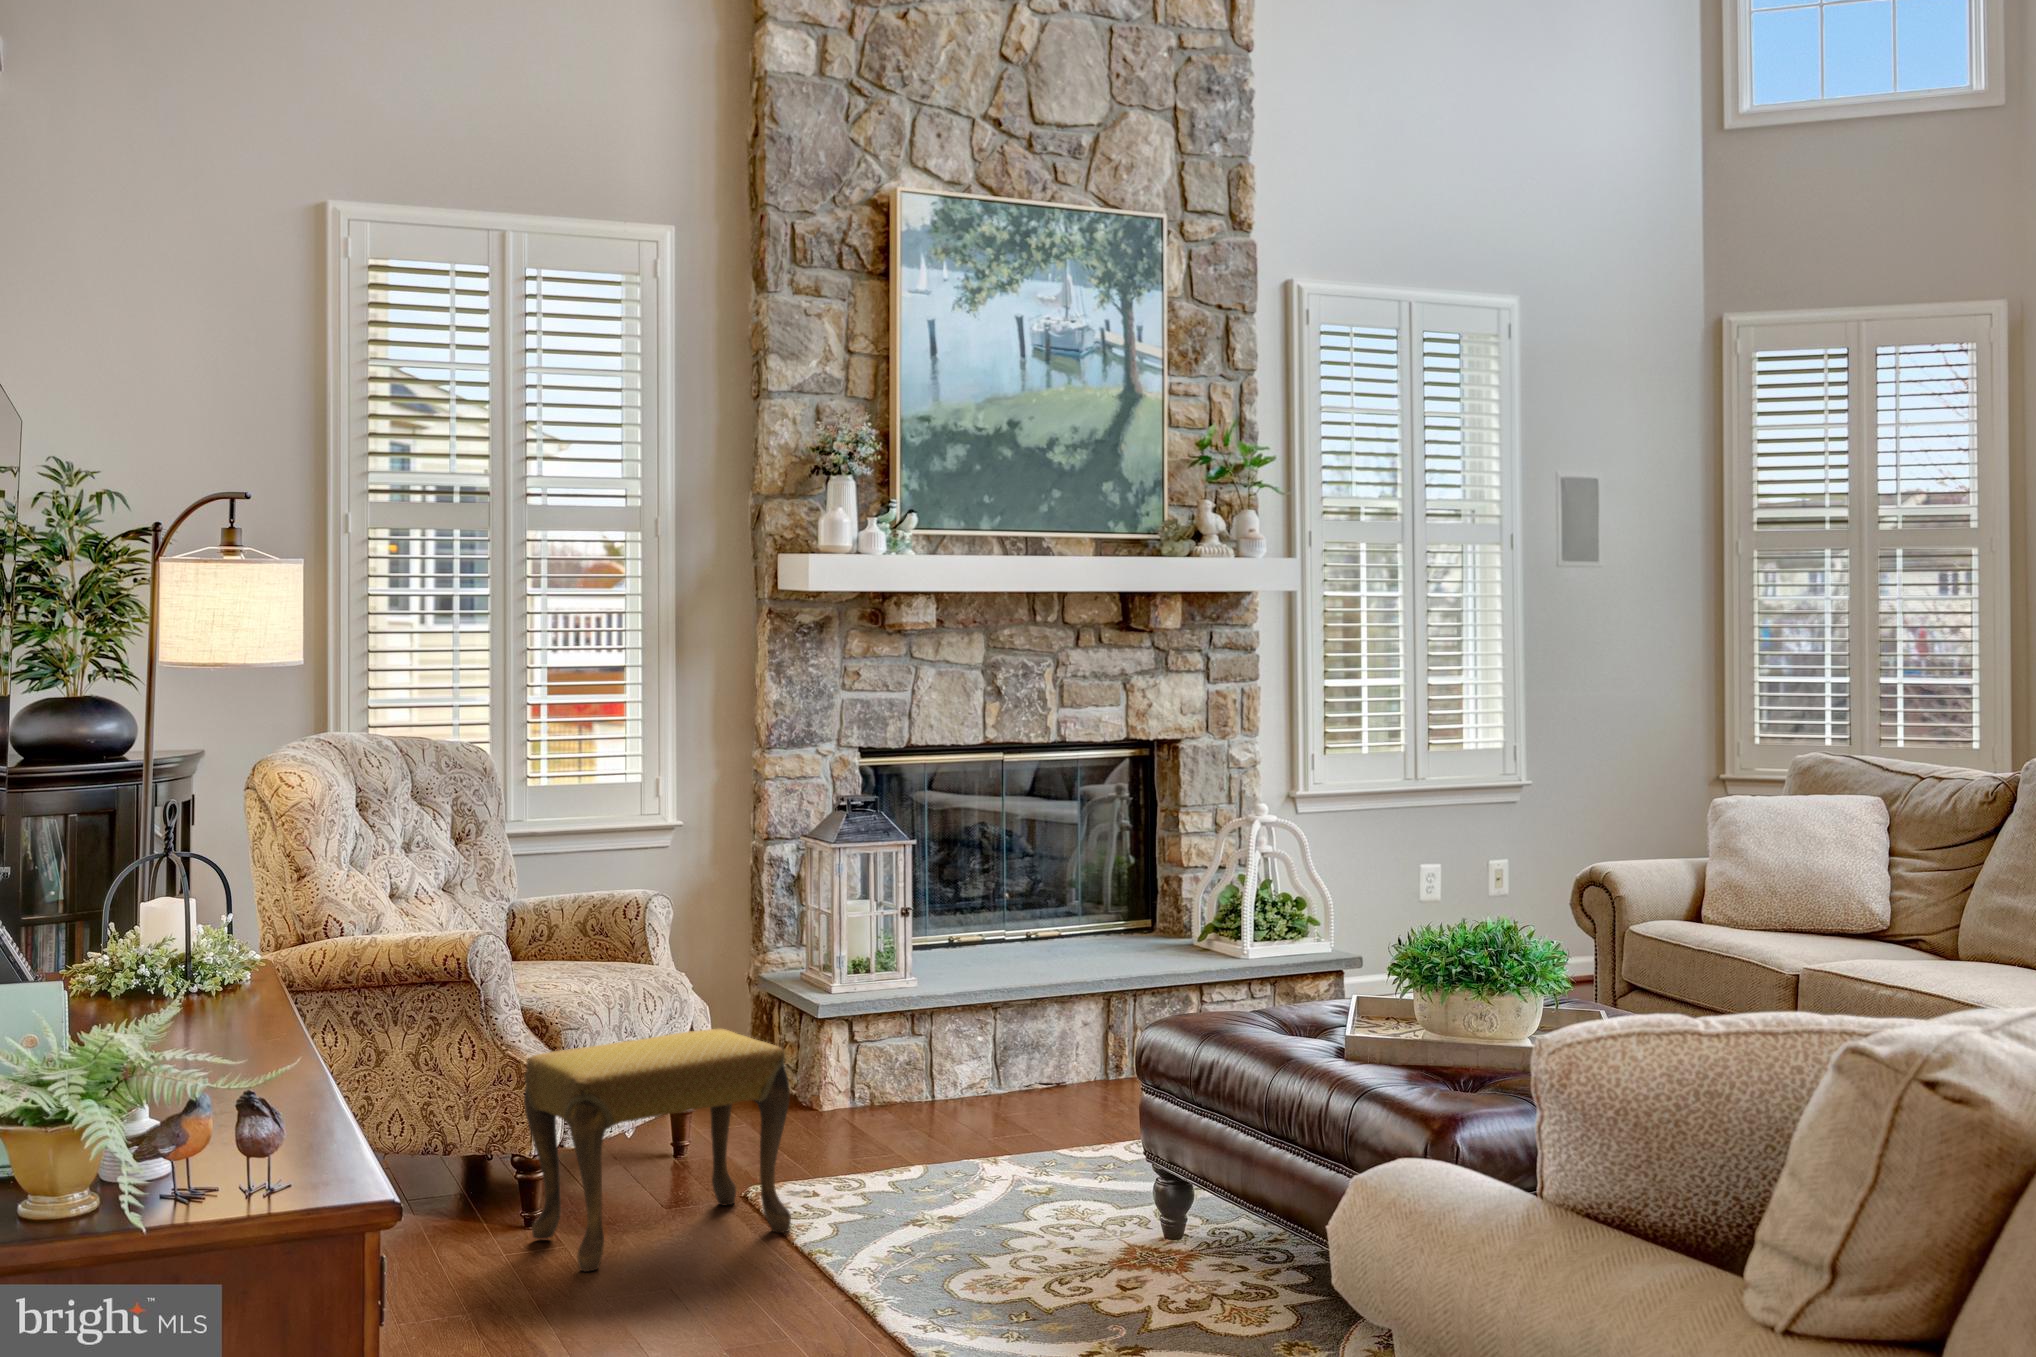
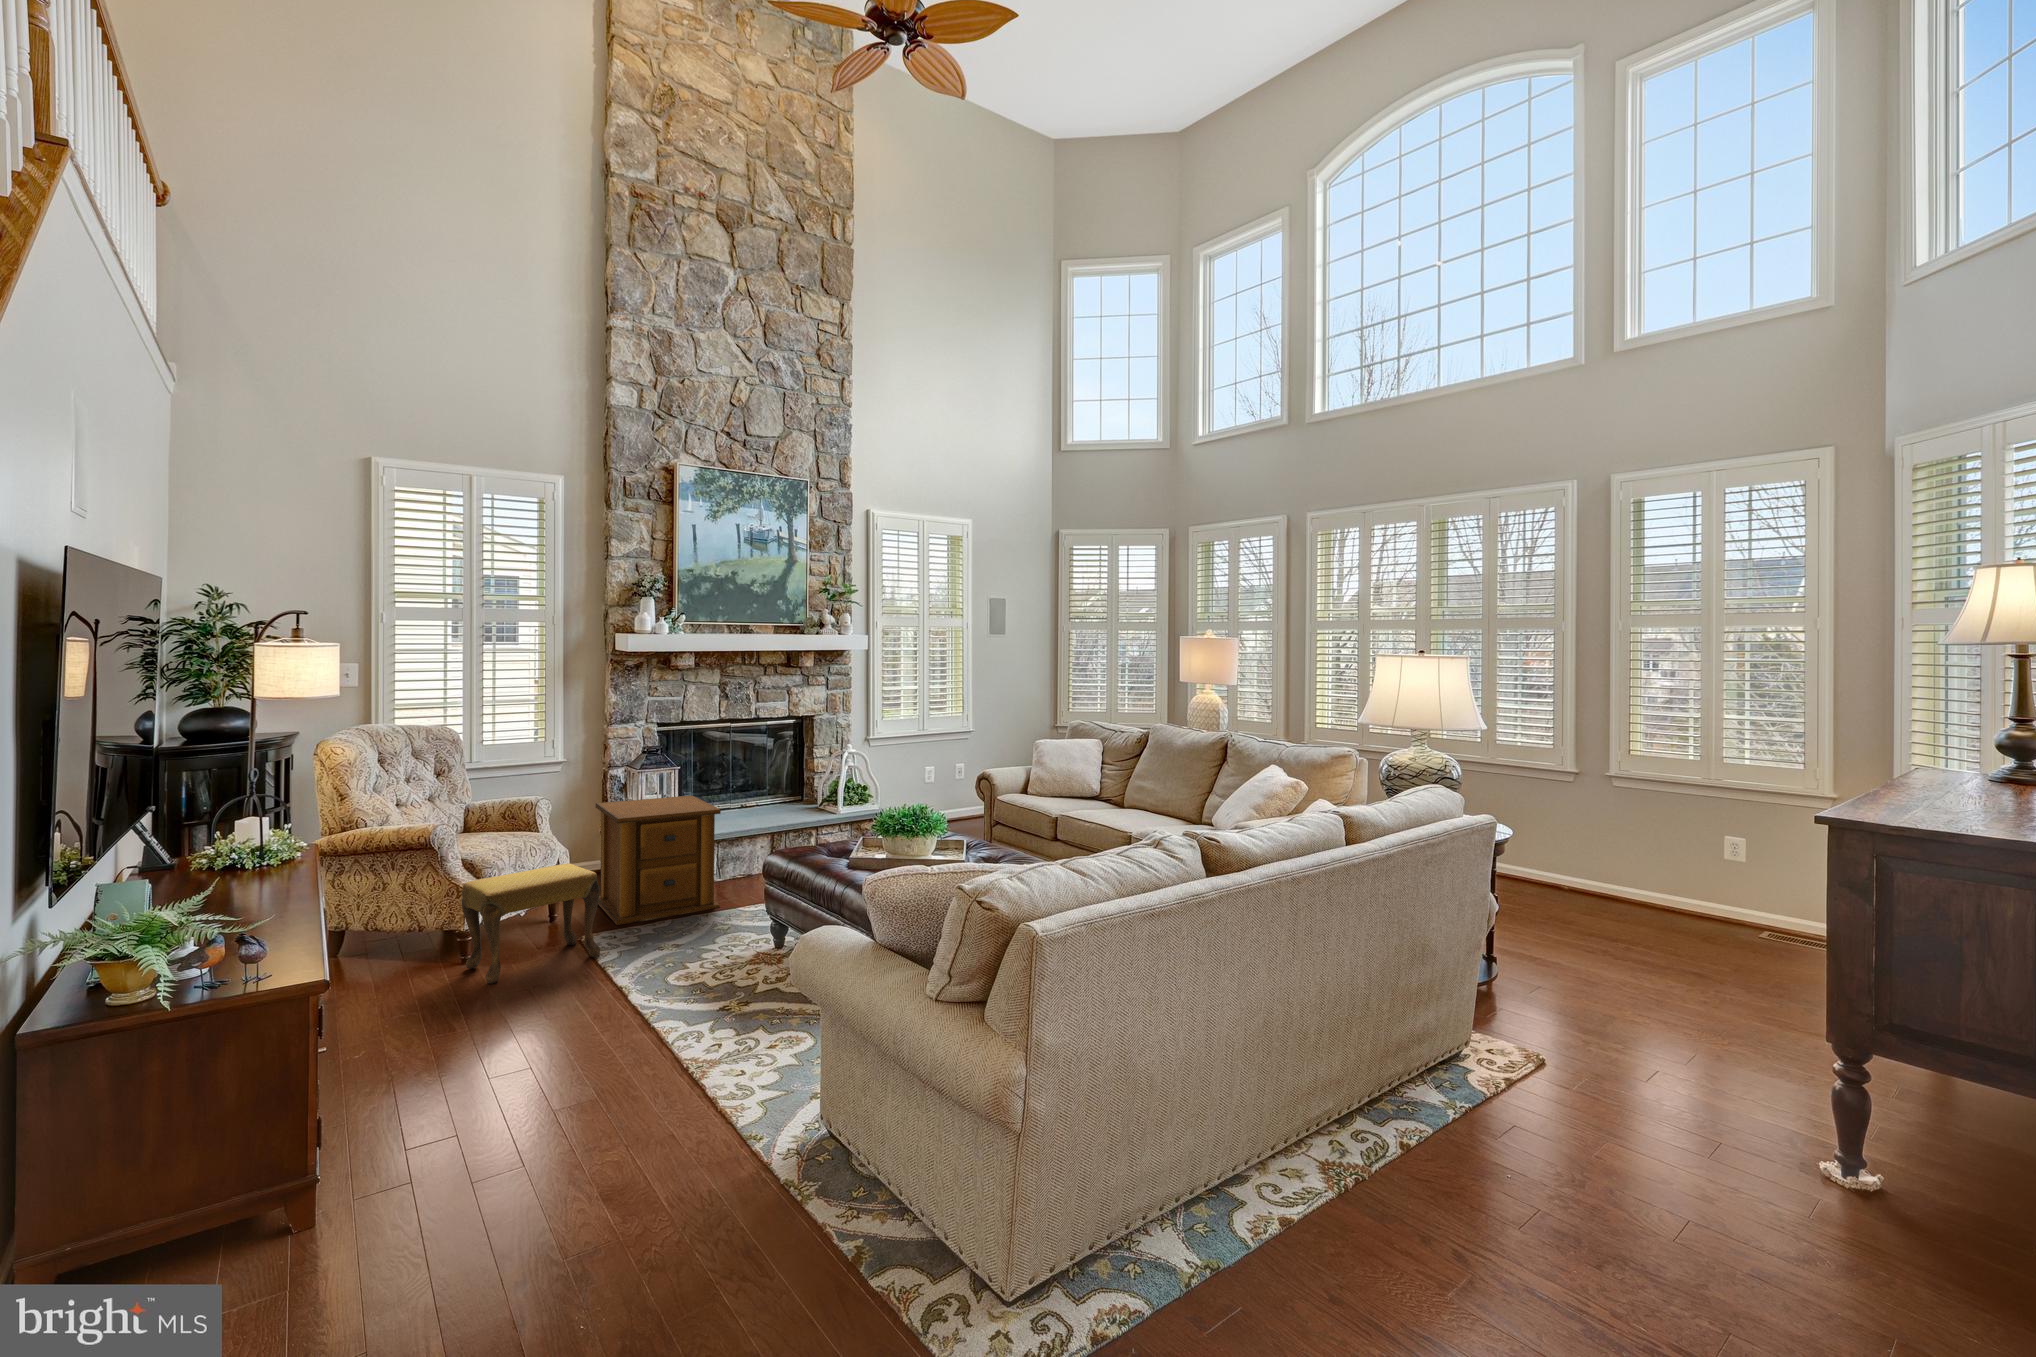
side table: none [751,902,1015,1171] -> present [596,795,721,925]

